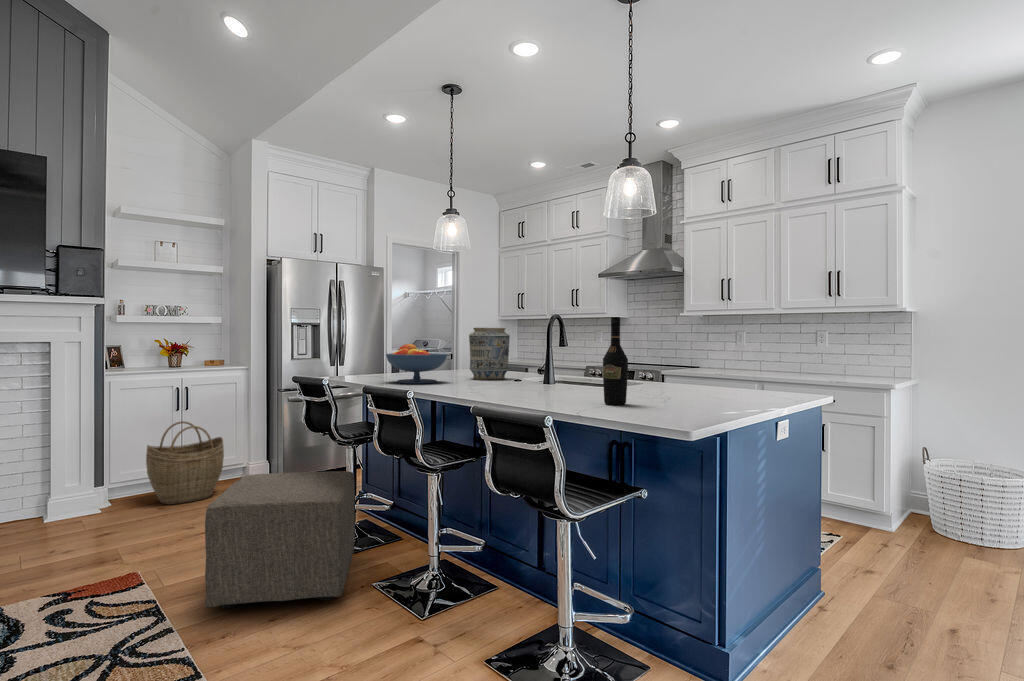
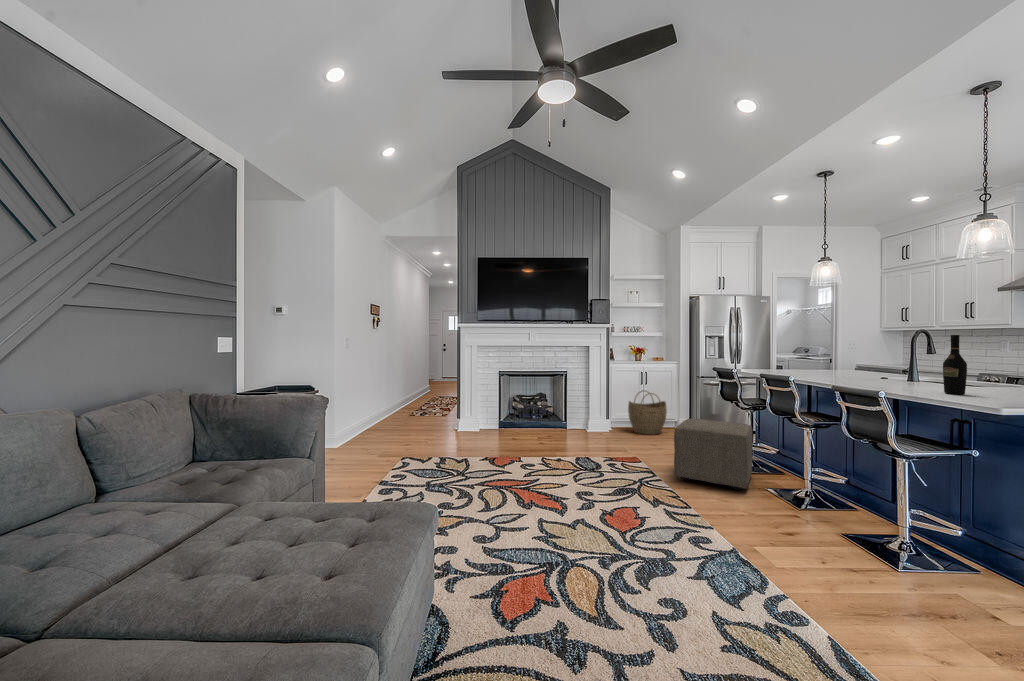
vase: present [469,328,510,380] -> none [840,339,878,377]
fruit bowl: present [386,344,447,384] -> none [774,350,821,376]

